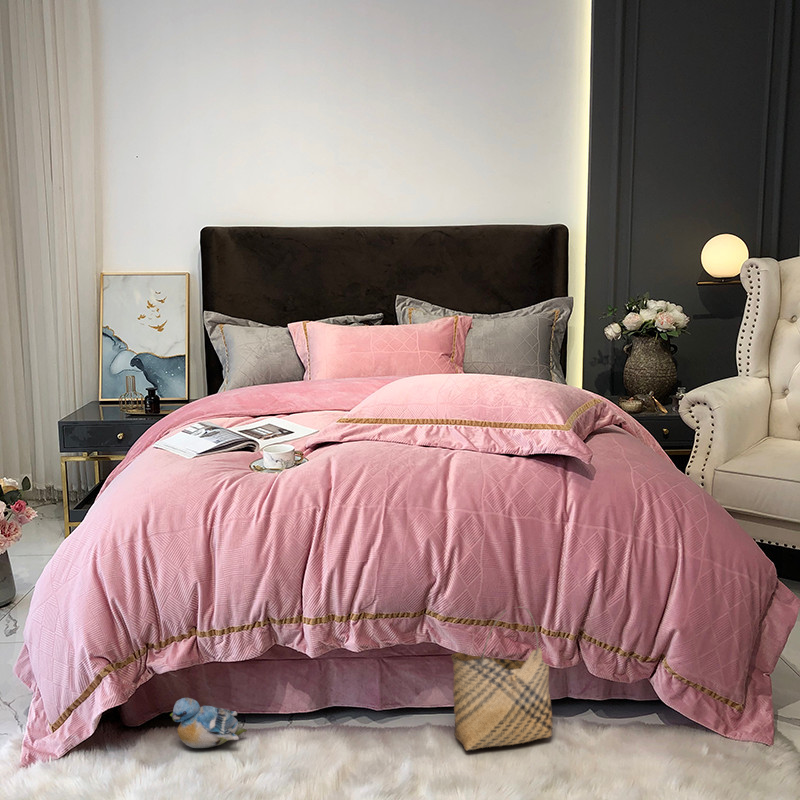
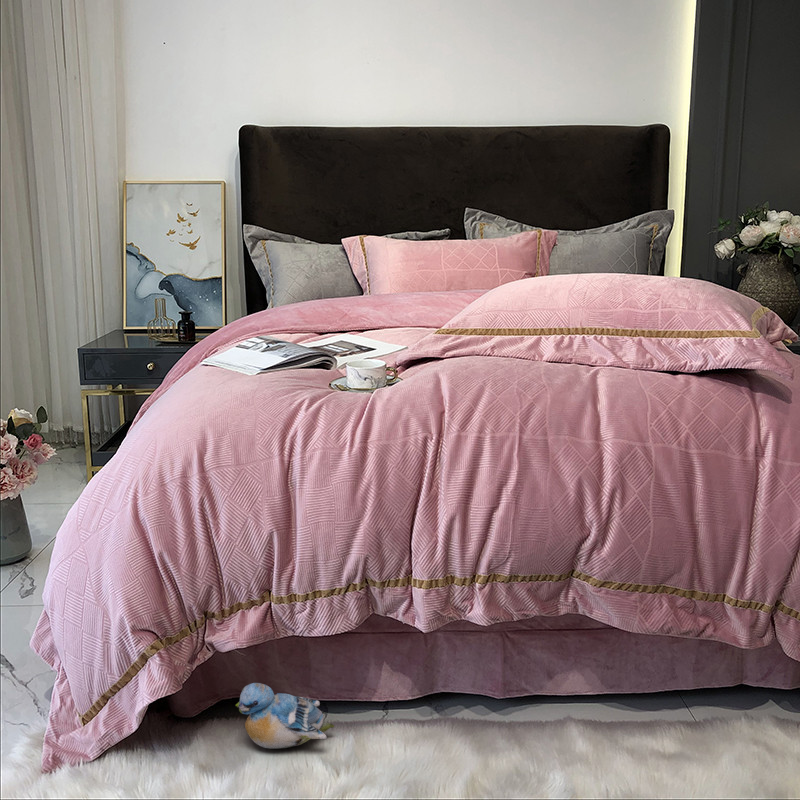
woven basket: present [451,607,553,751] -> none [608,544,741,759]

